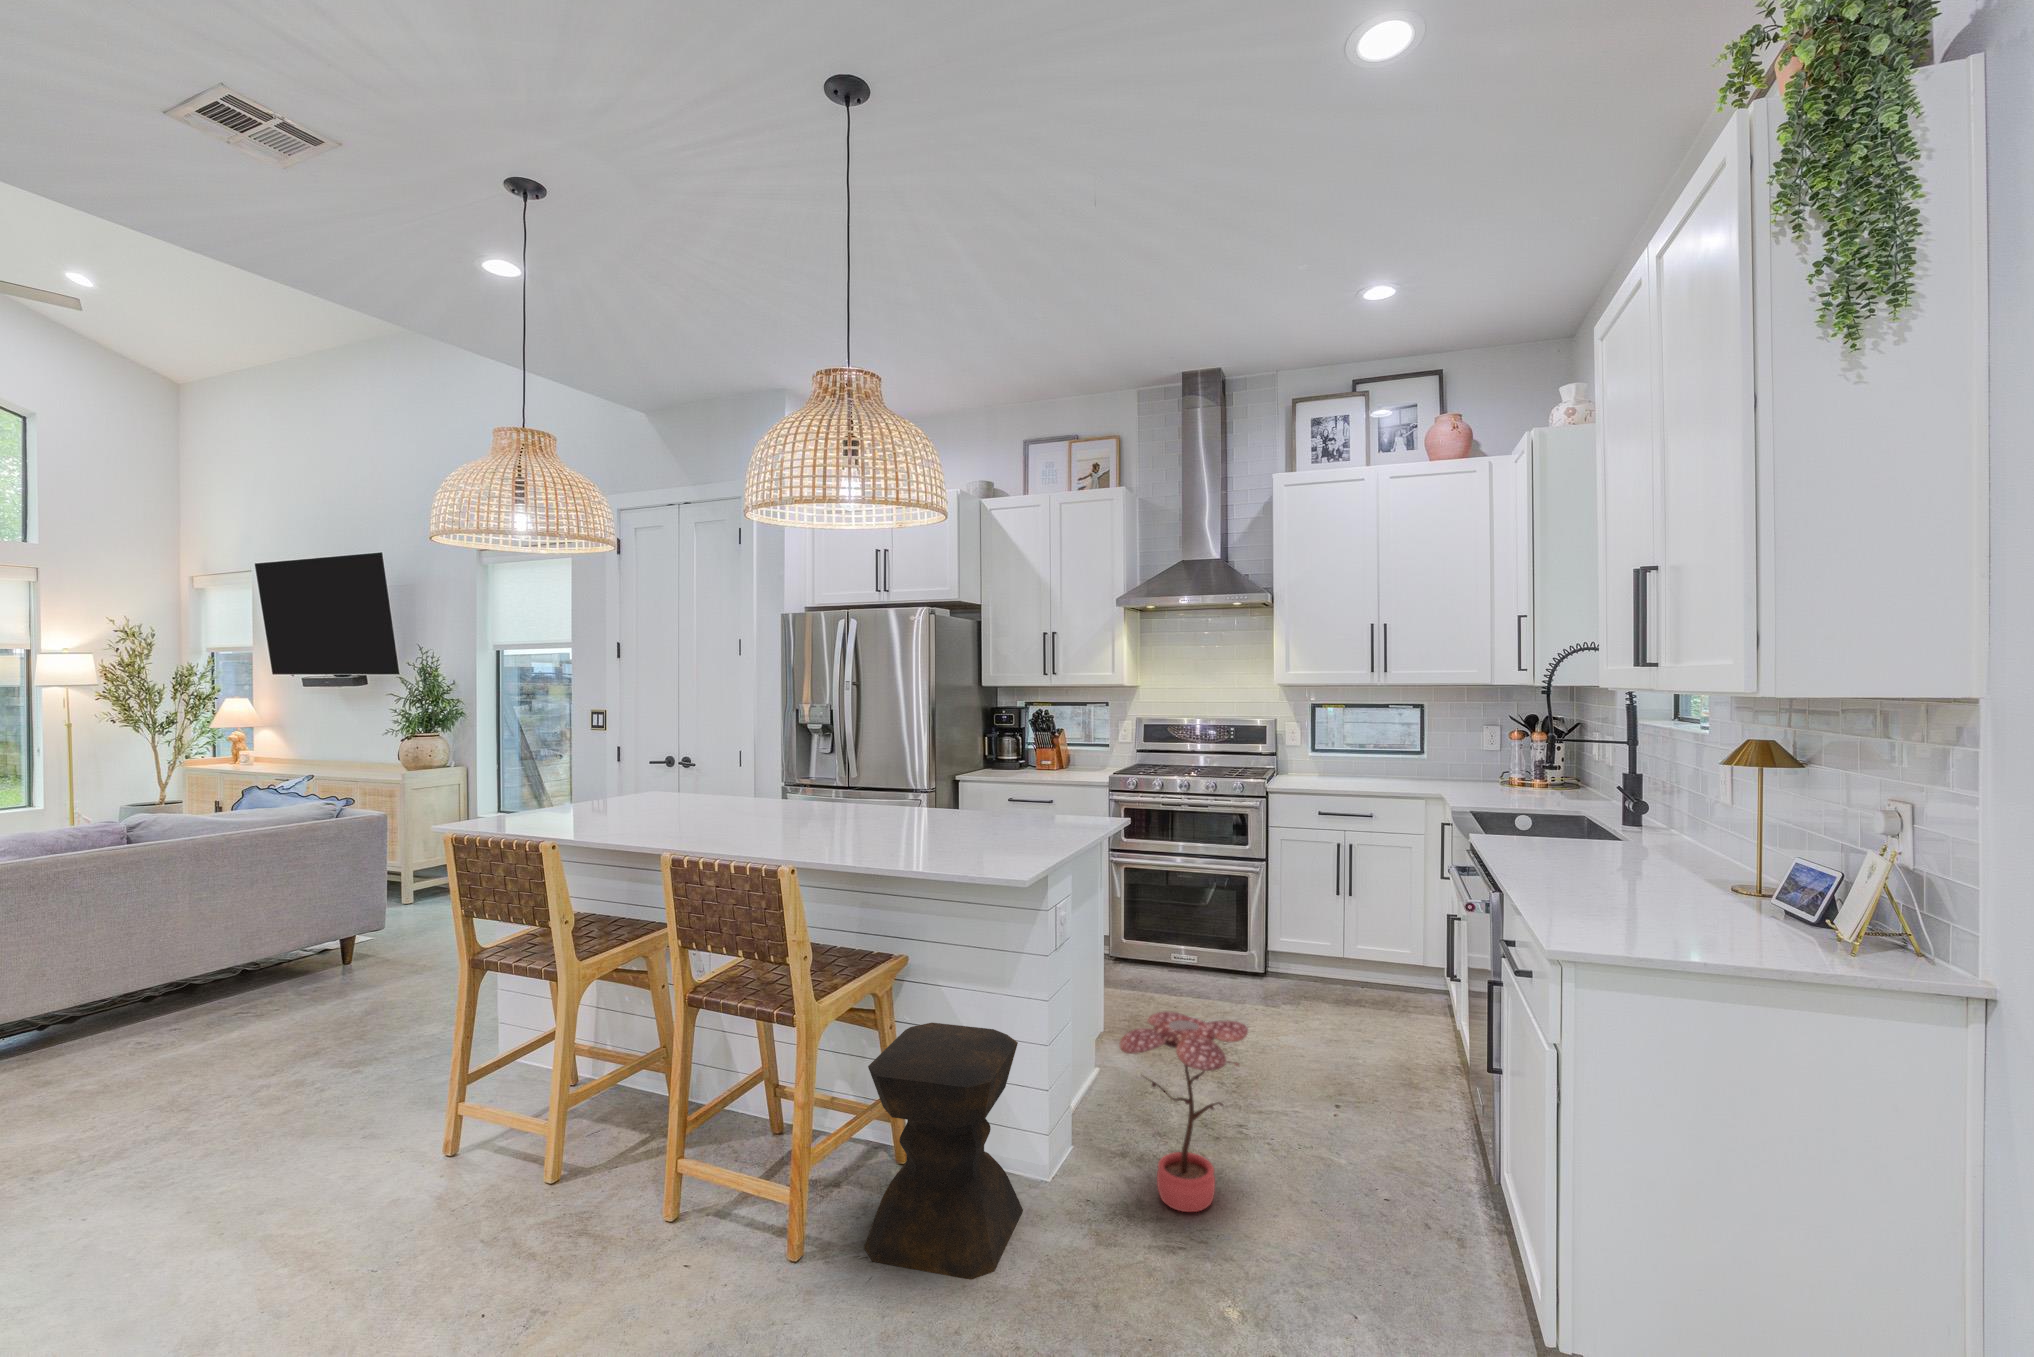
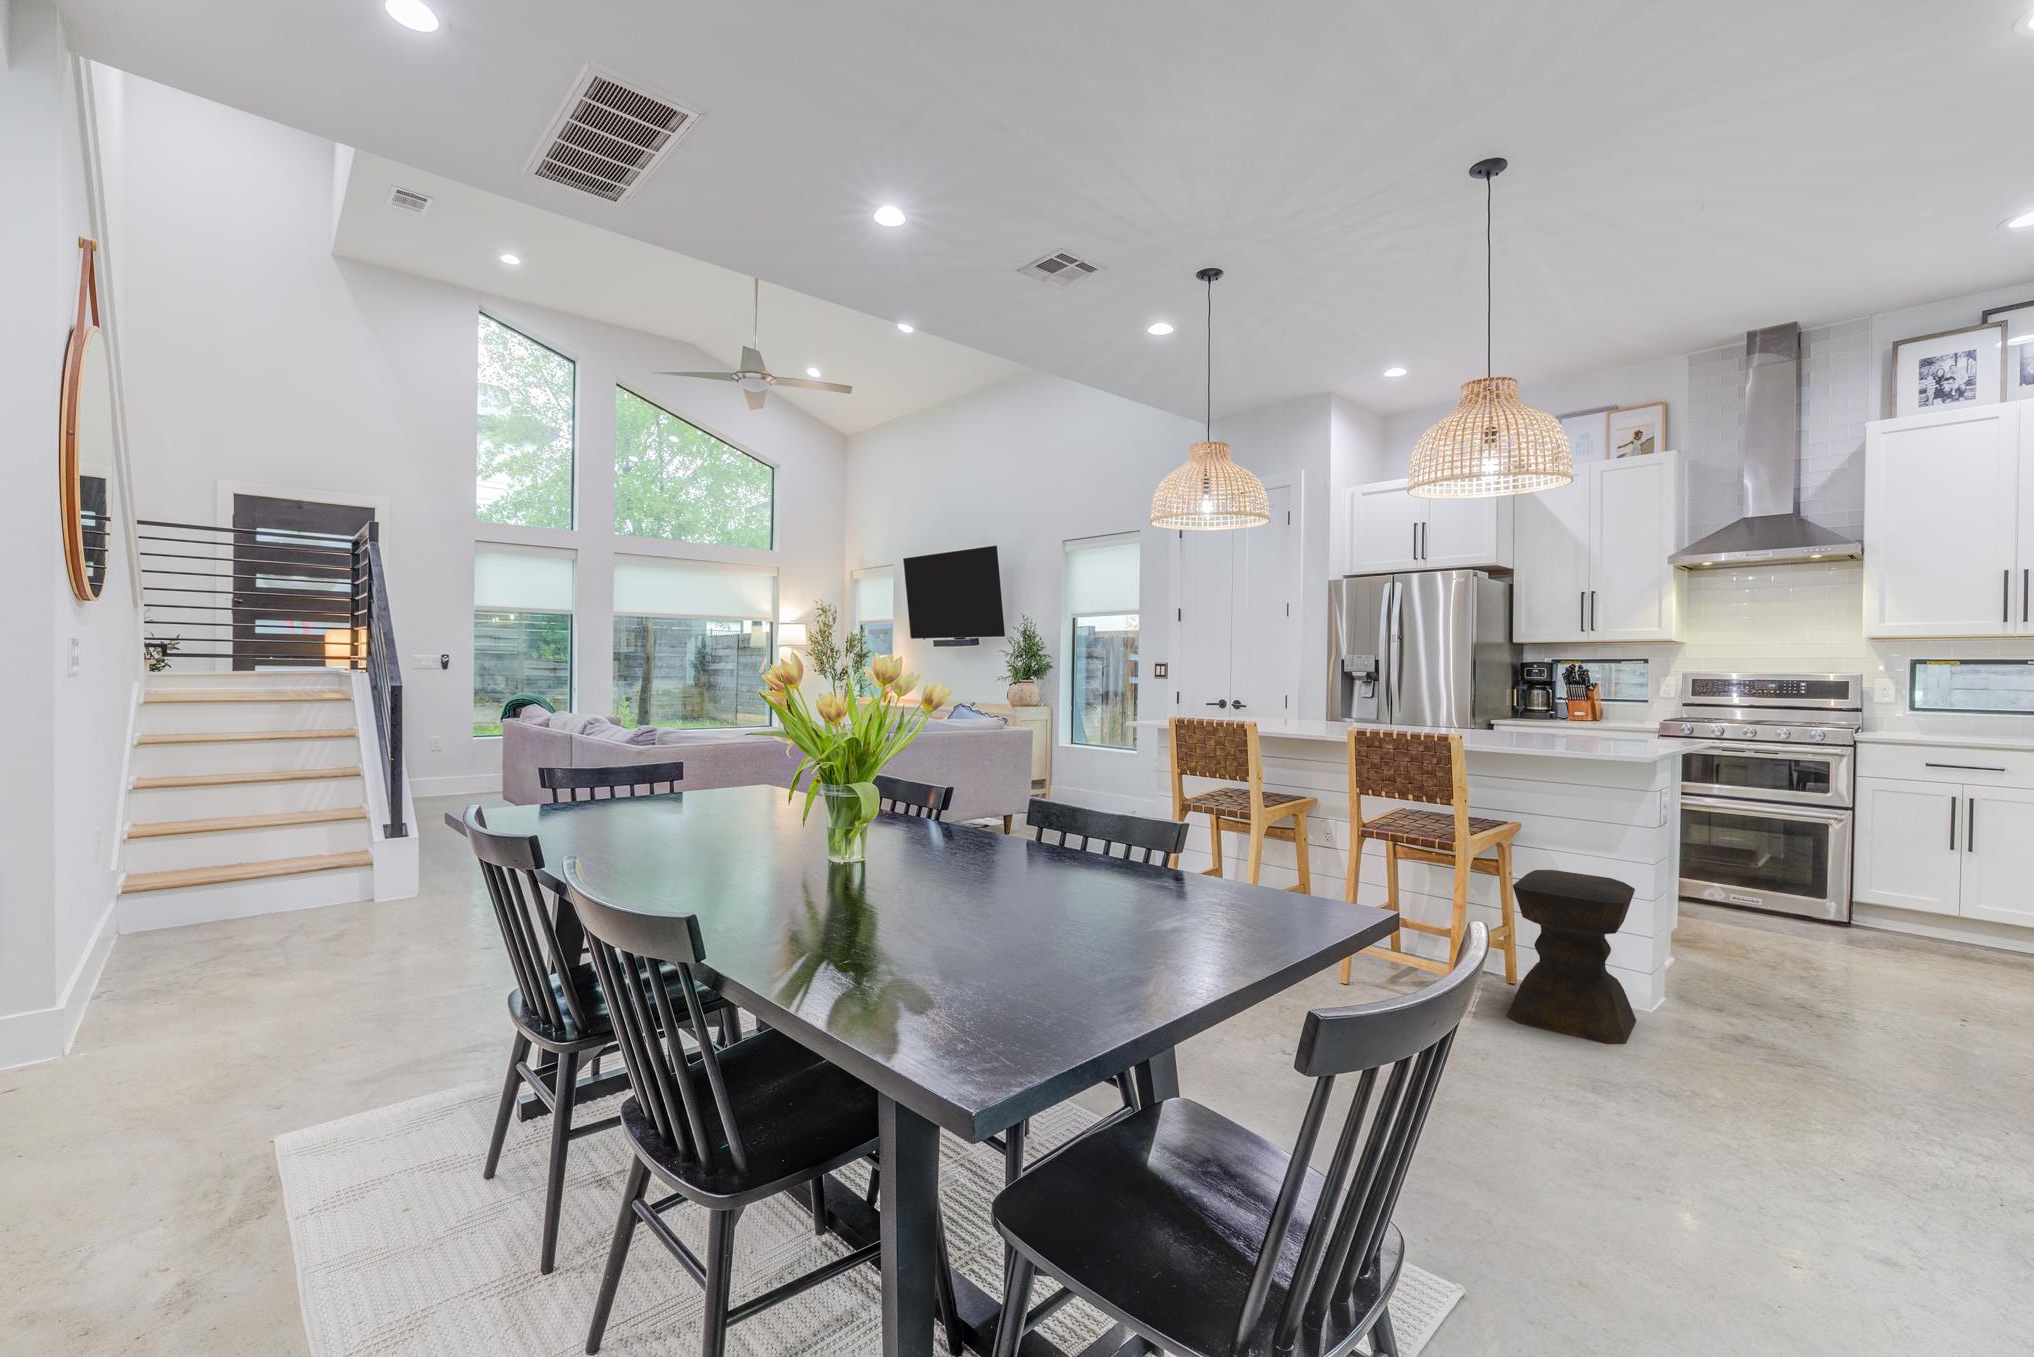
potted plant: present [1120,1011,1248,1212] -> none [1732,890,1870,1047]

